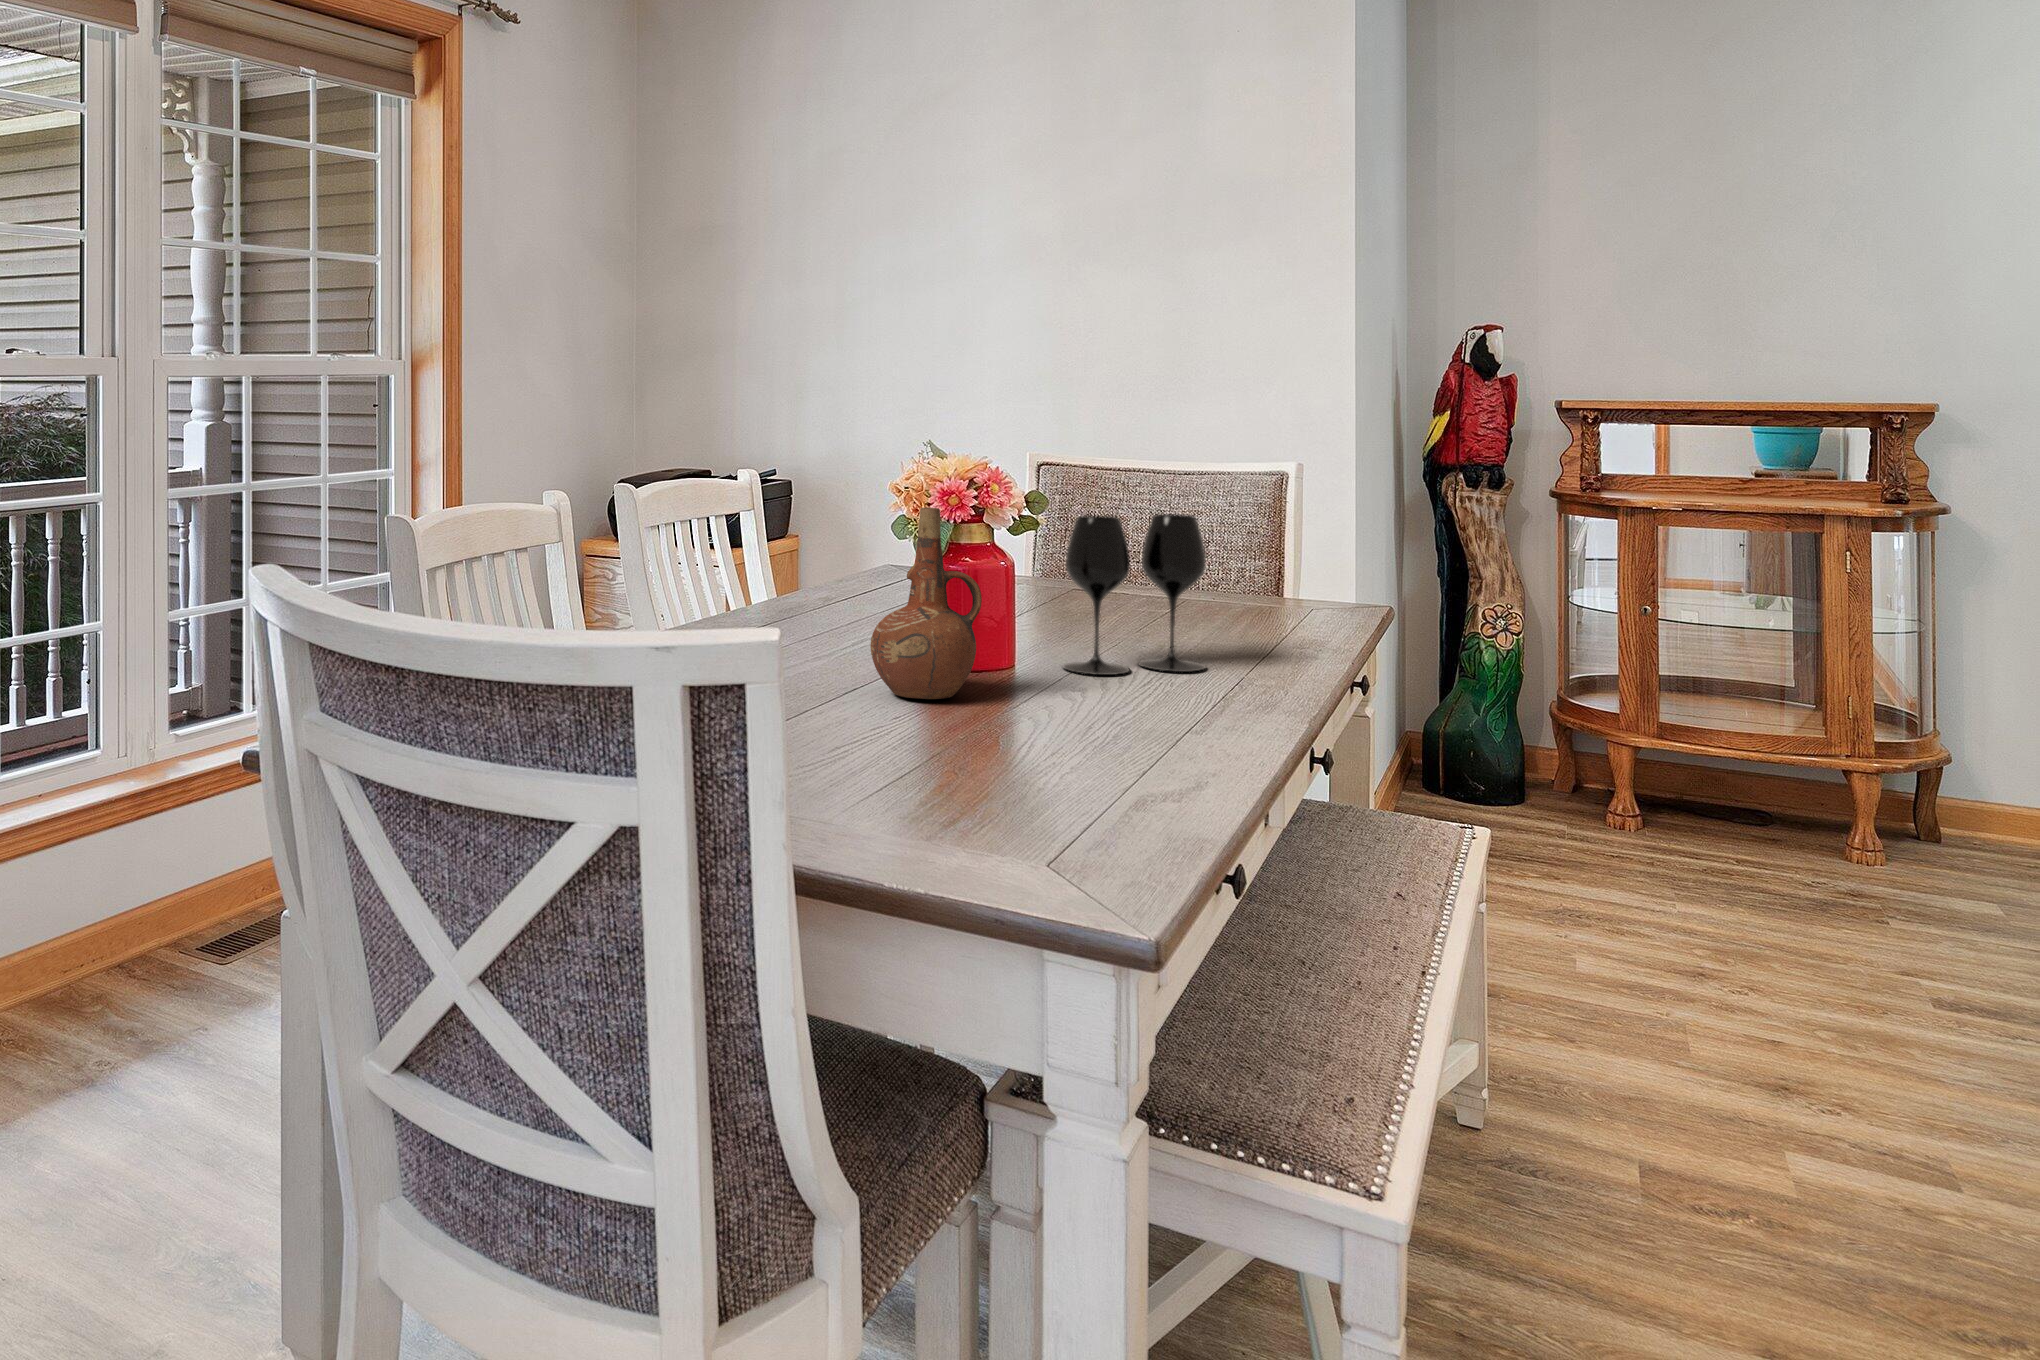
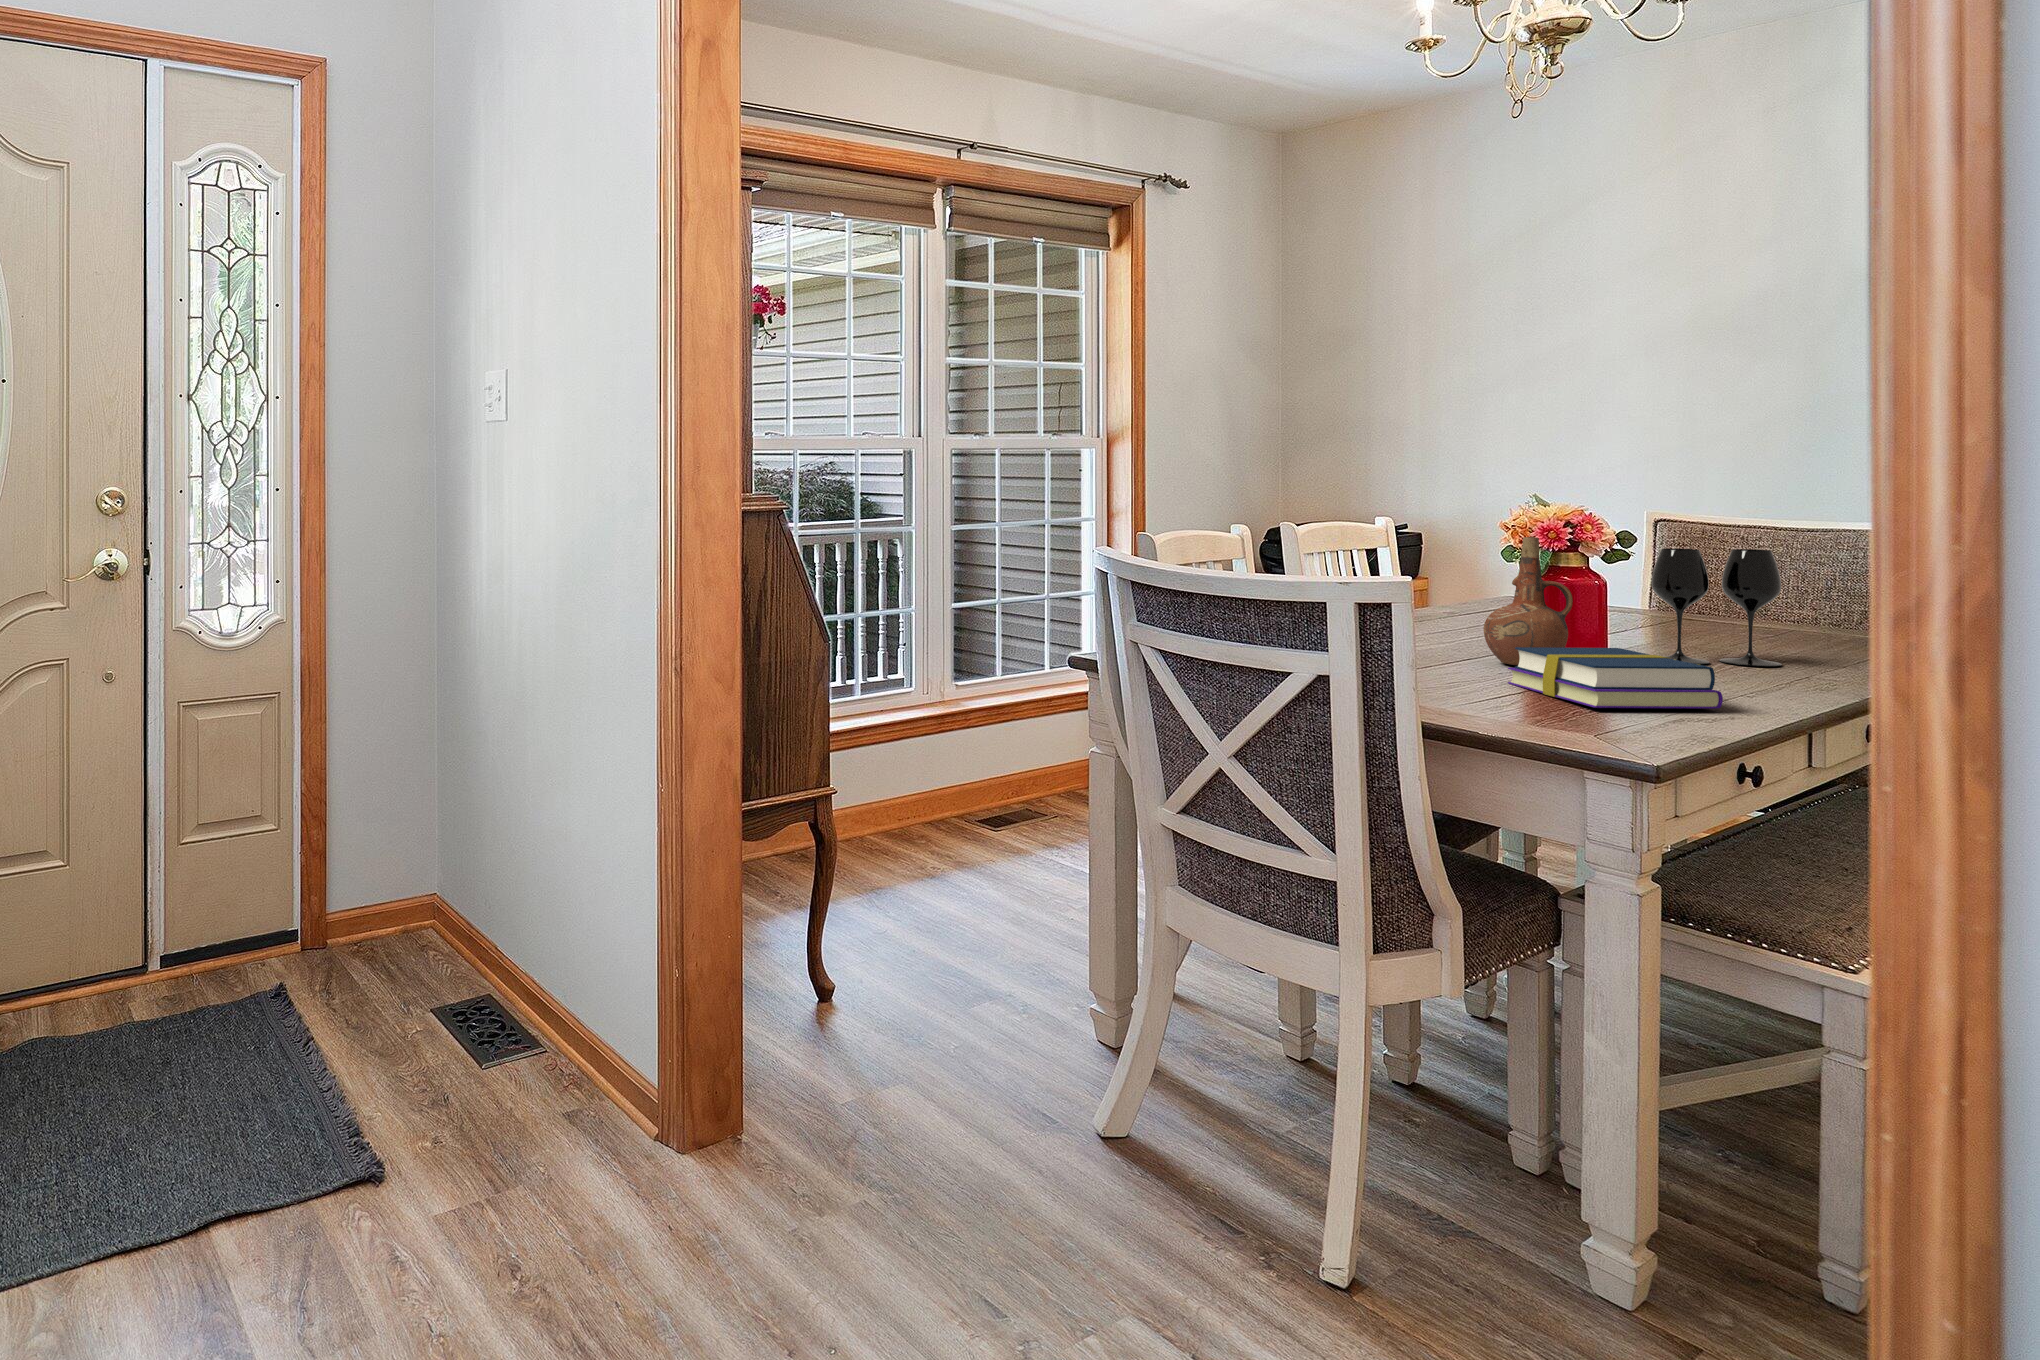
book: none [908,674,1188,793] -> present [1508,647,1723,709]

